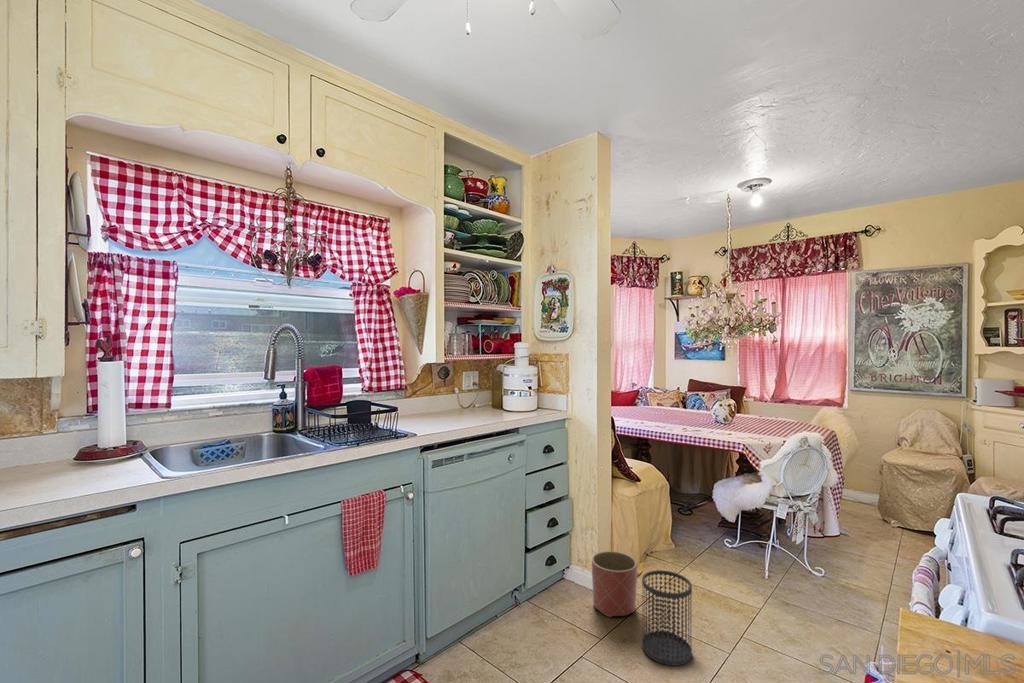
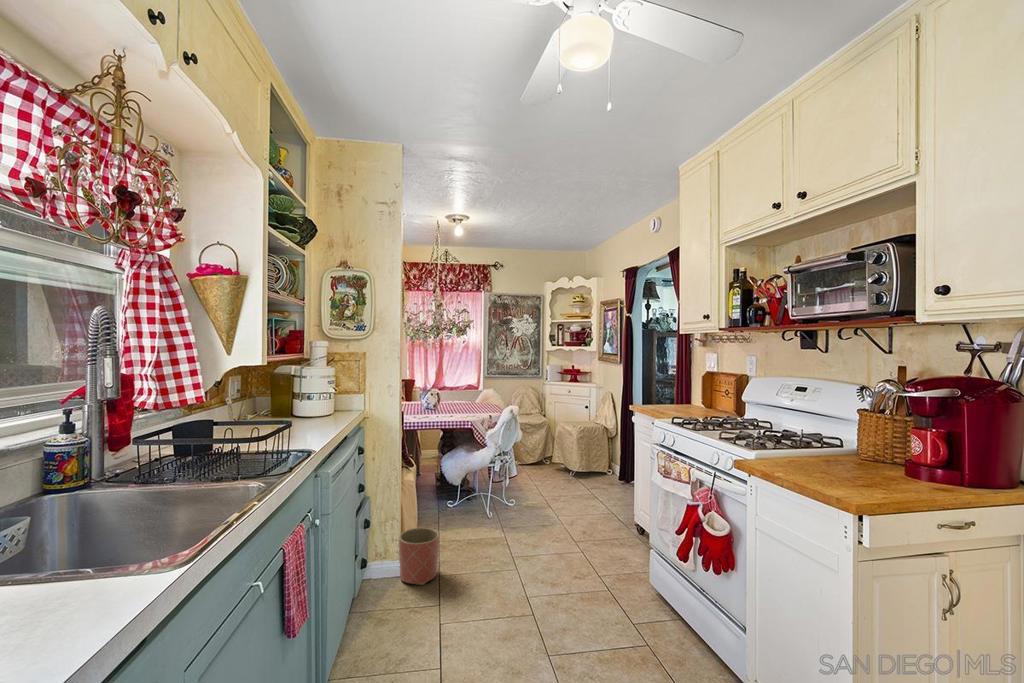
wastebasket: present [642,570,692,666] -> none [462,524,500,595]

